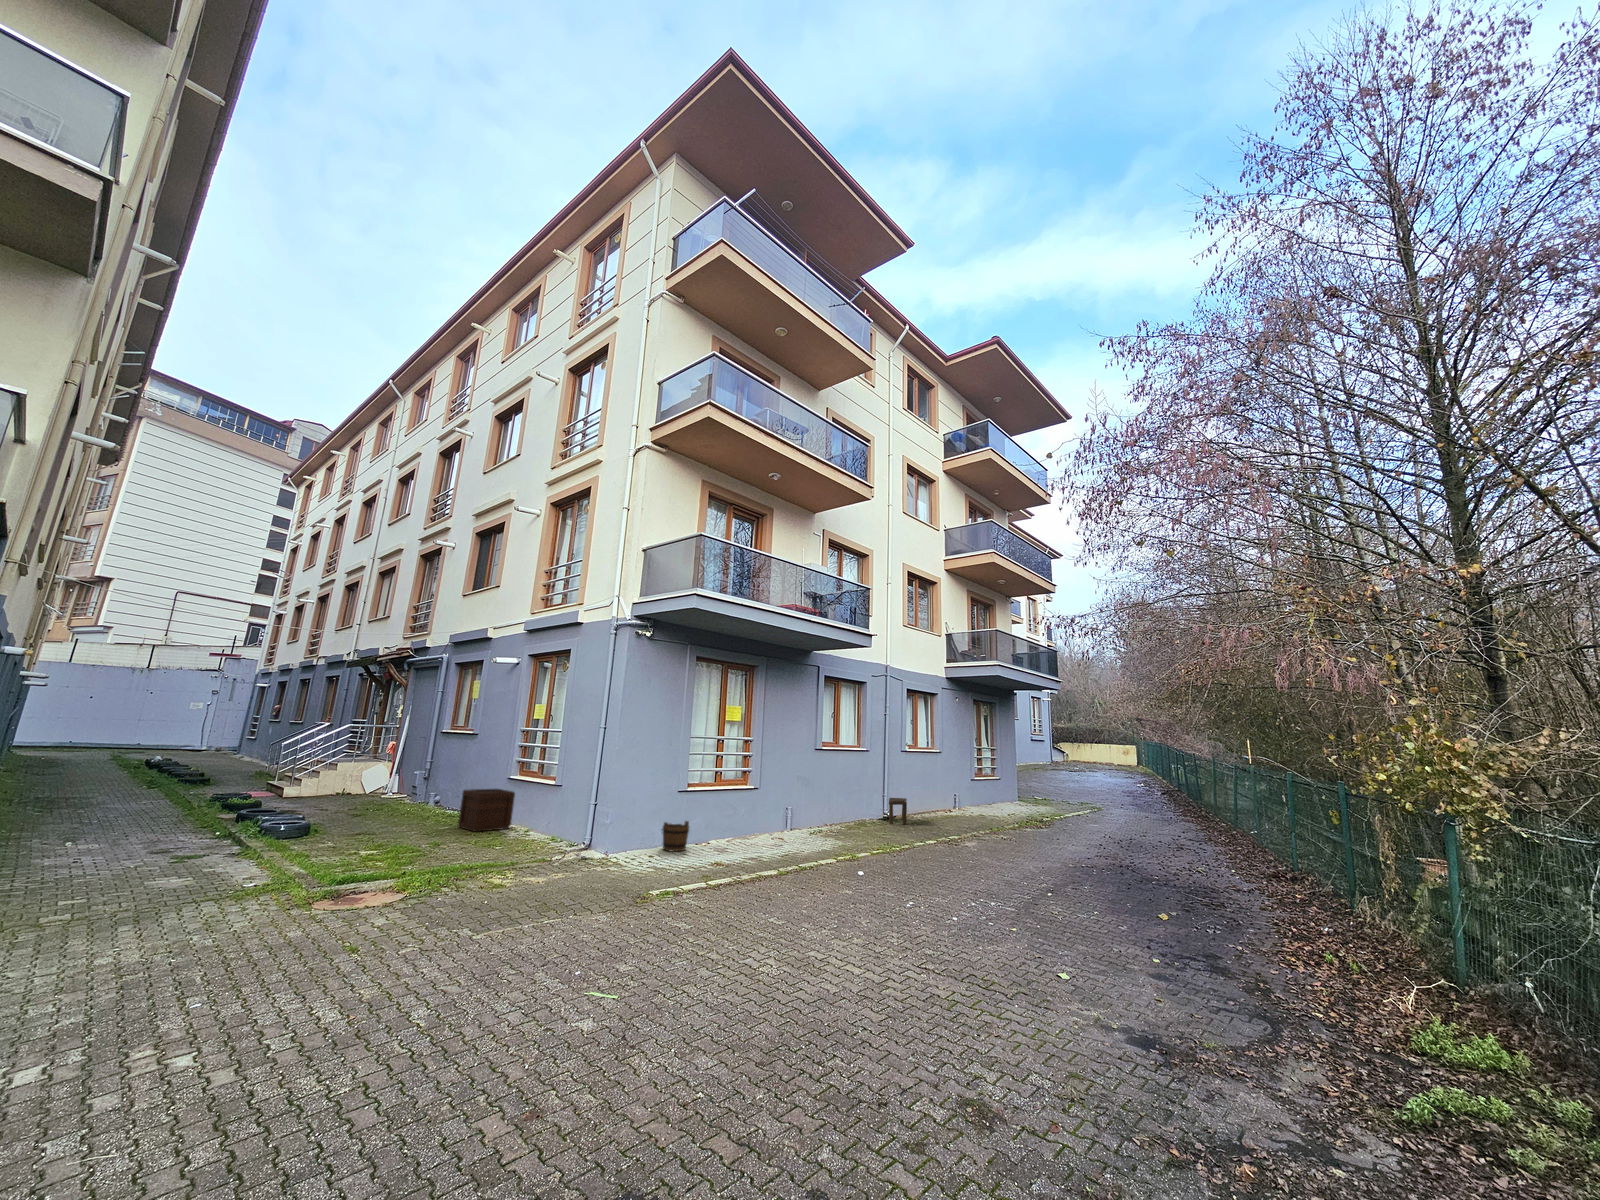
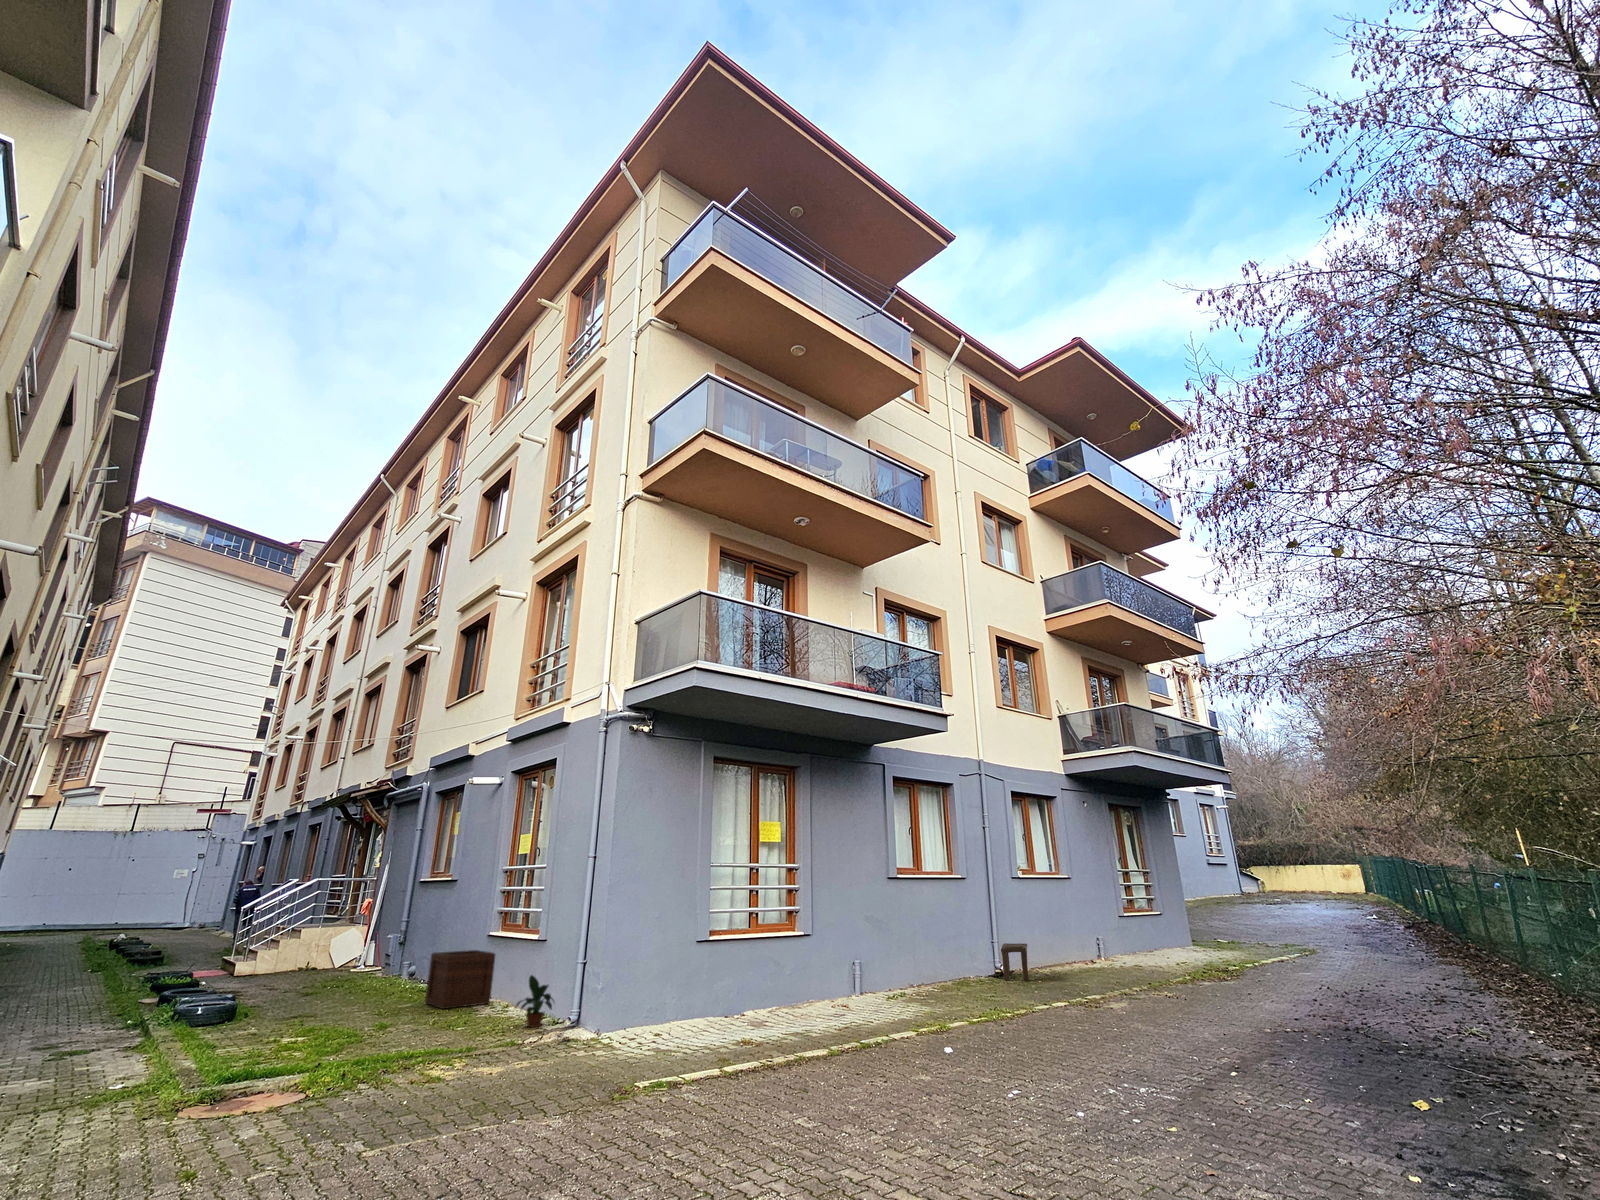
potted plant: none [538,811,569,848] -> present [515,975,555,1027]
bucket: present [662,821,689,851] -> none [675,982,713,1026]

